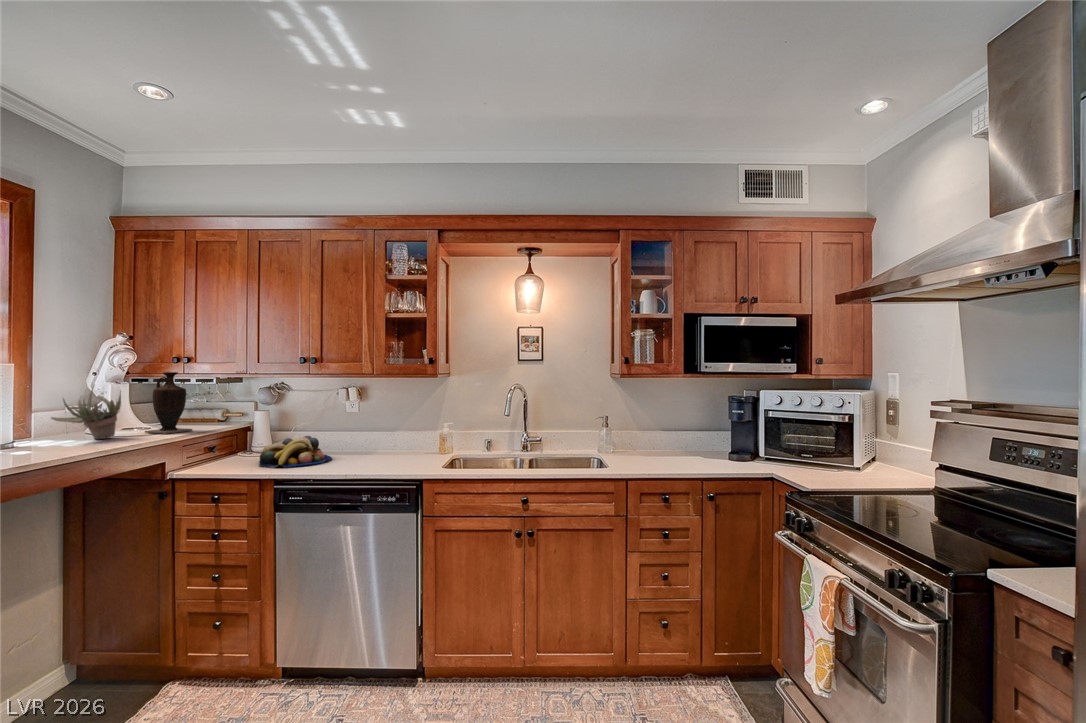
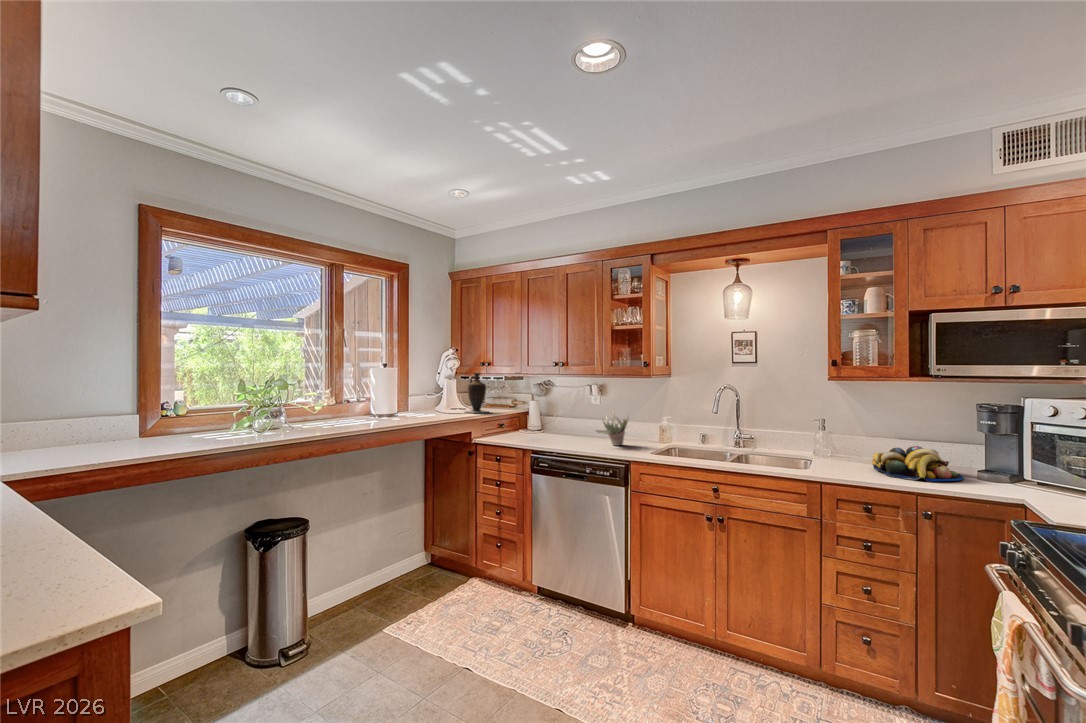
succulent plant: present [51,385,121,439] -> present [595,412,628,445]
fruit bowl: present [259,436,332,468] -> present [872,446,964,482]

